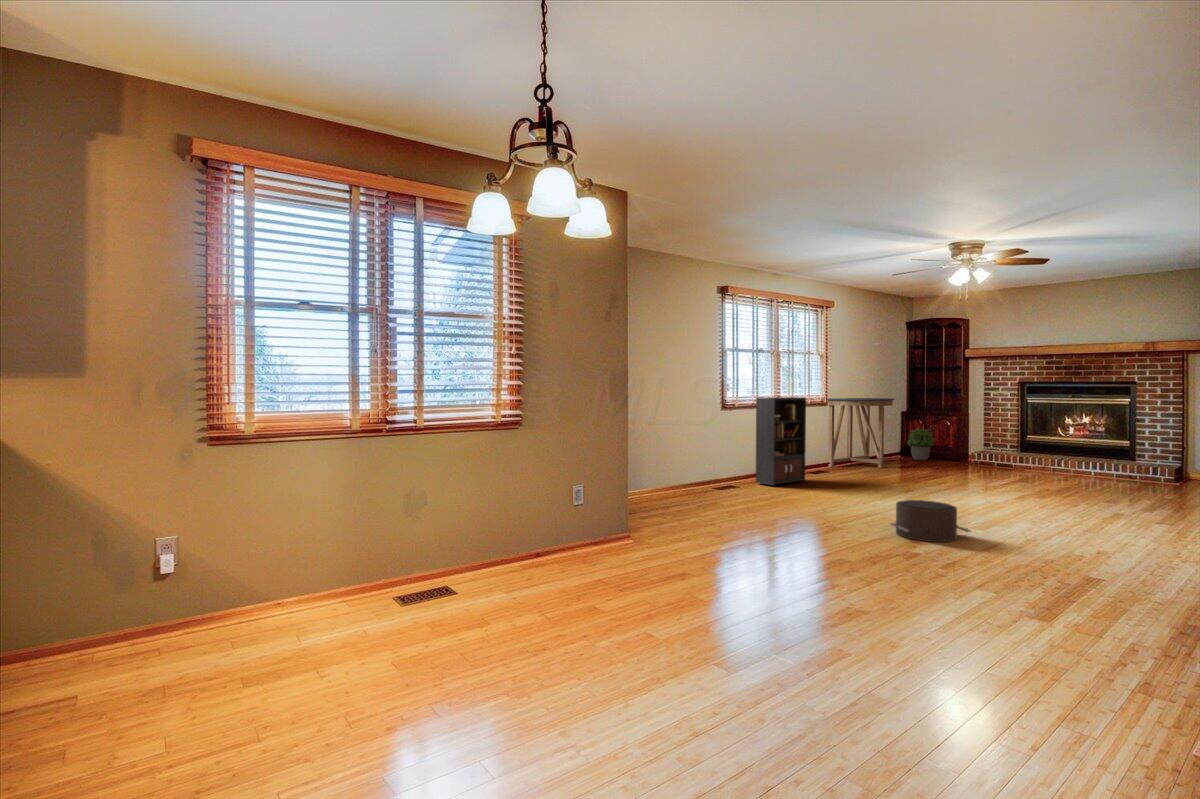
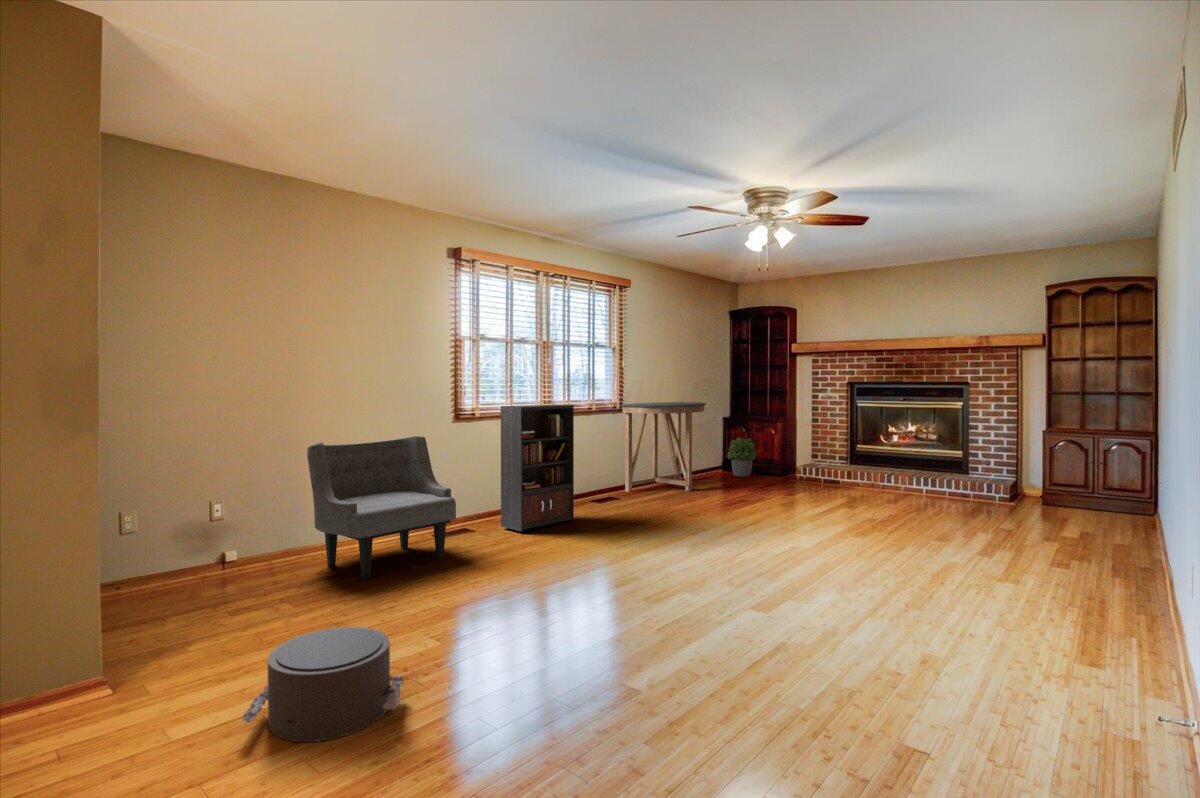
armchair: none [652,416,743,503] -> present [307,435,456,579]
pouf: present [890,500,971,542] -> present [242,627,403,742]

